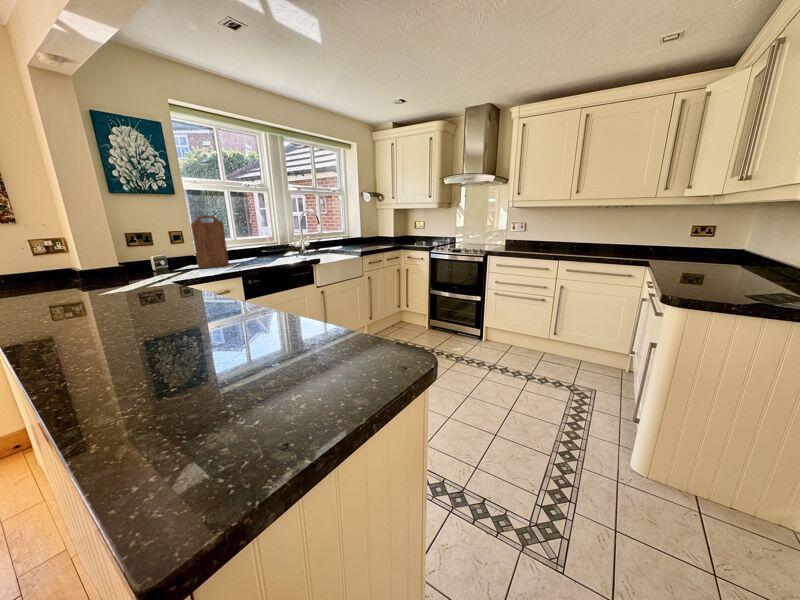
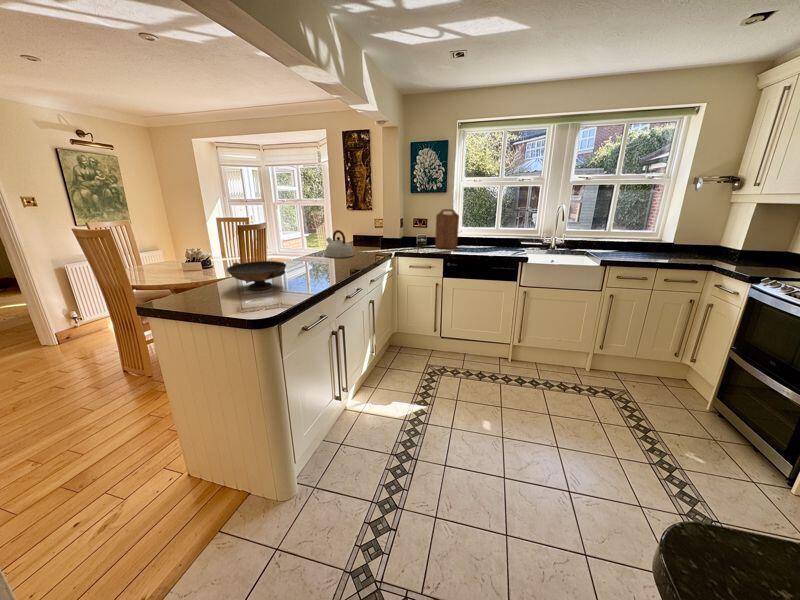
kettle: none [44,254,134,311] -> present [325,230,354,258]
decorative bowl: none [142,297,305,363] -> present [227,261,286,290]

